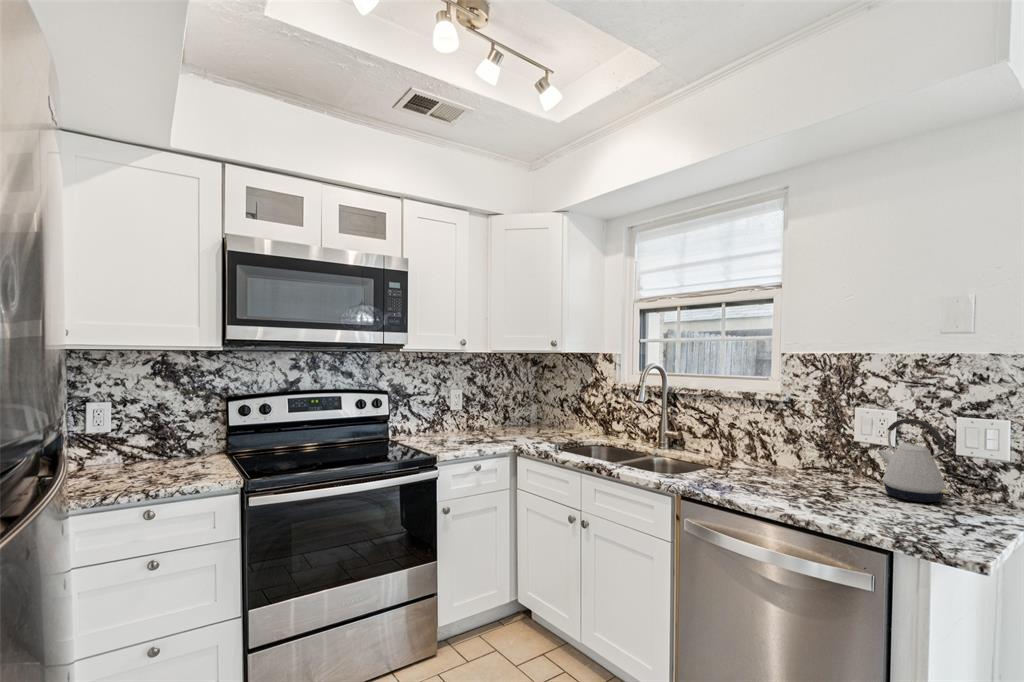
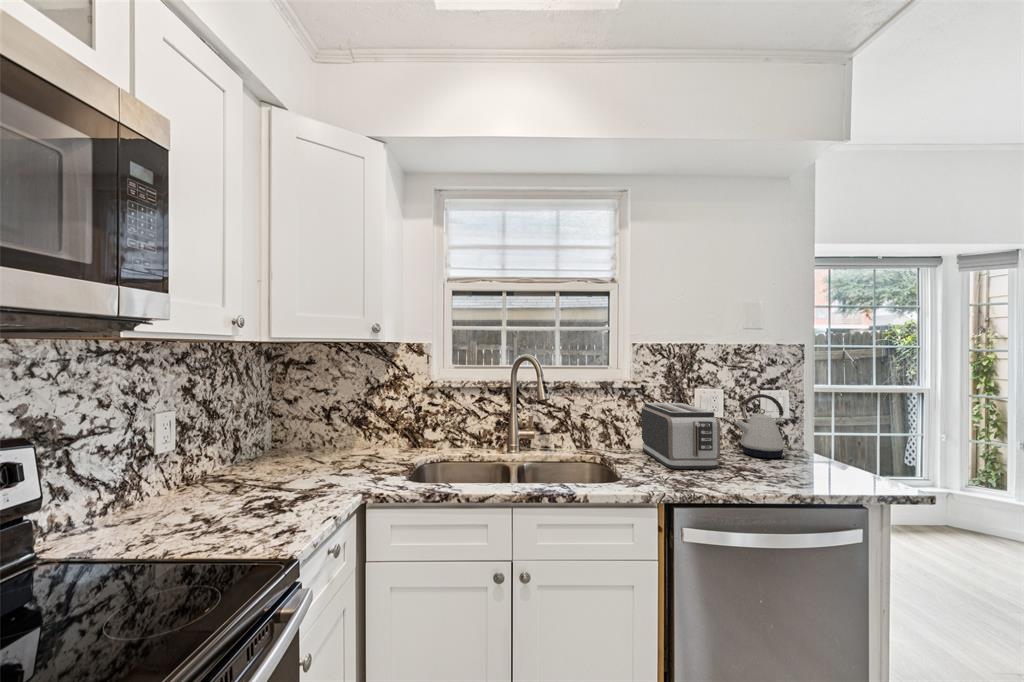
toaster: none [740,417,831,488] -> present [642,403,720,469]

